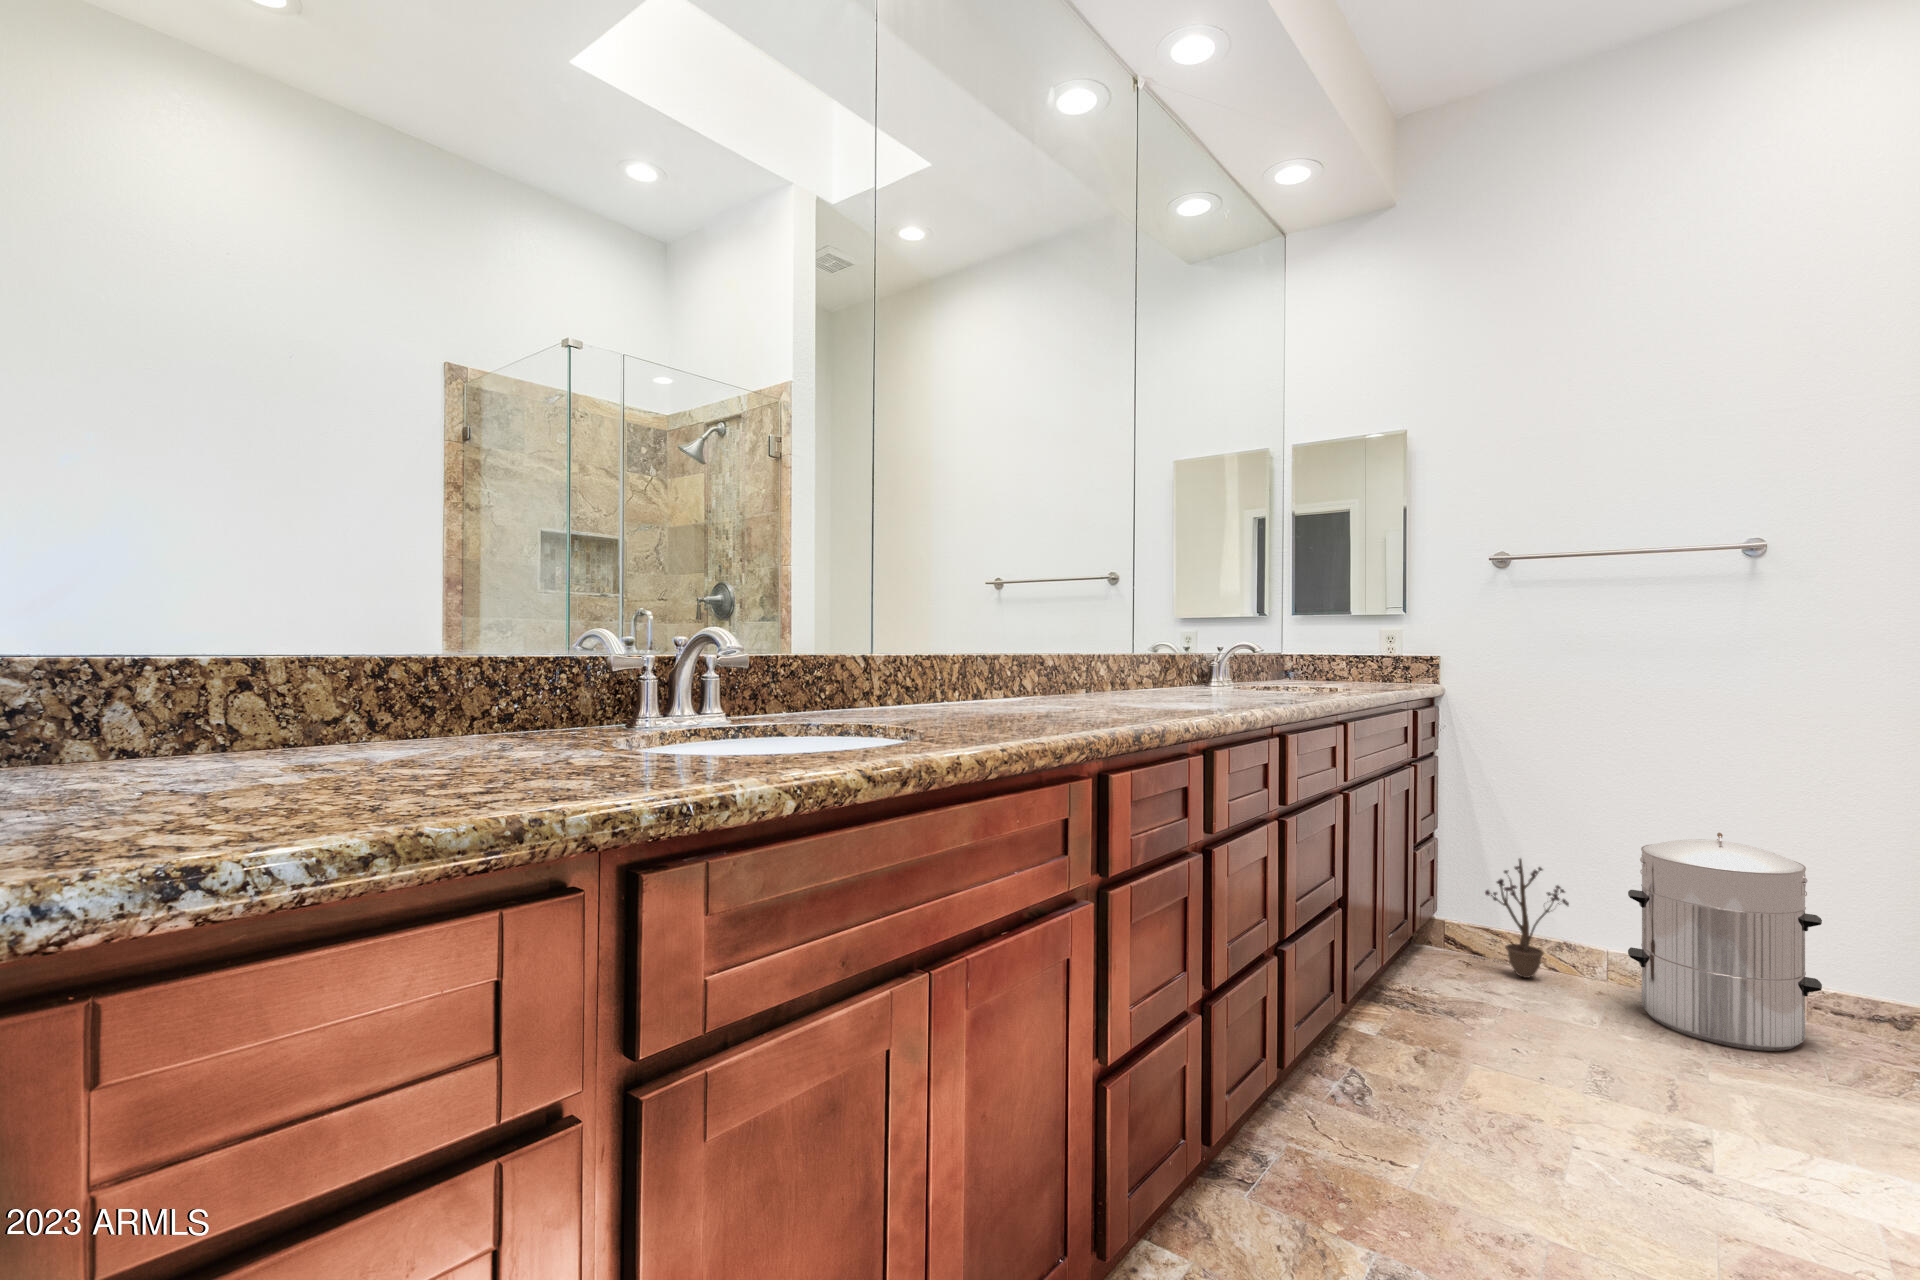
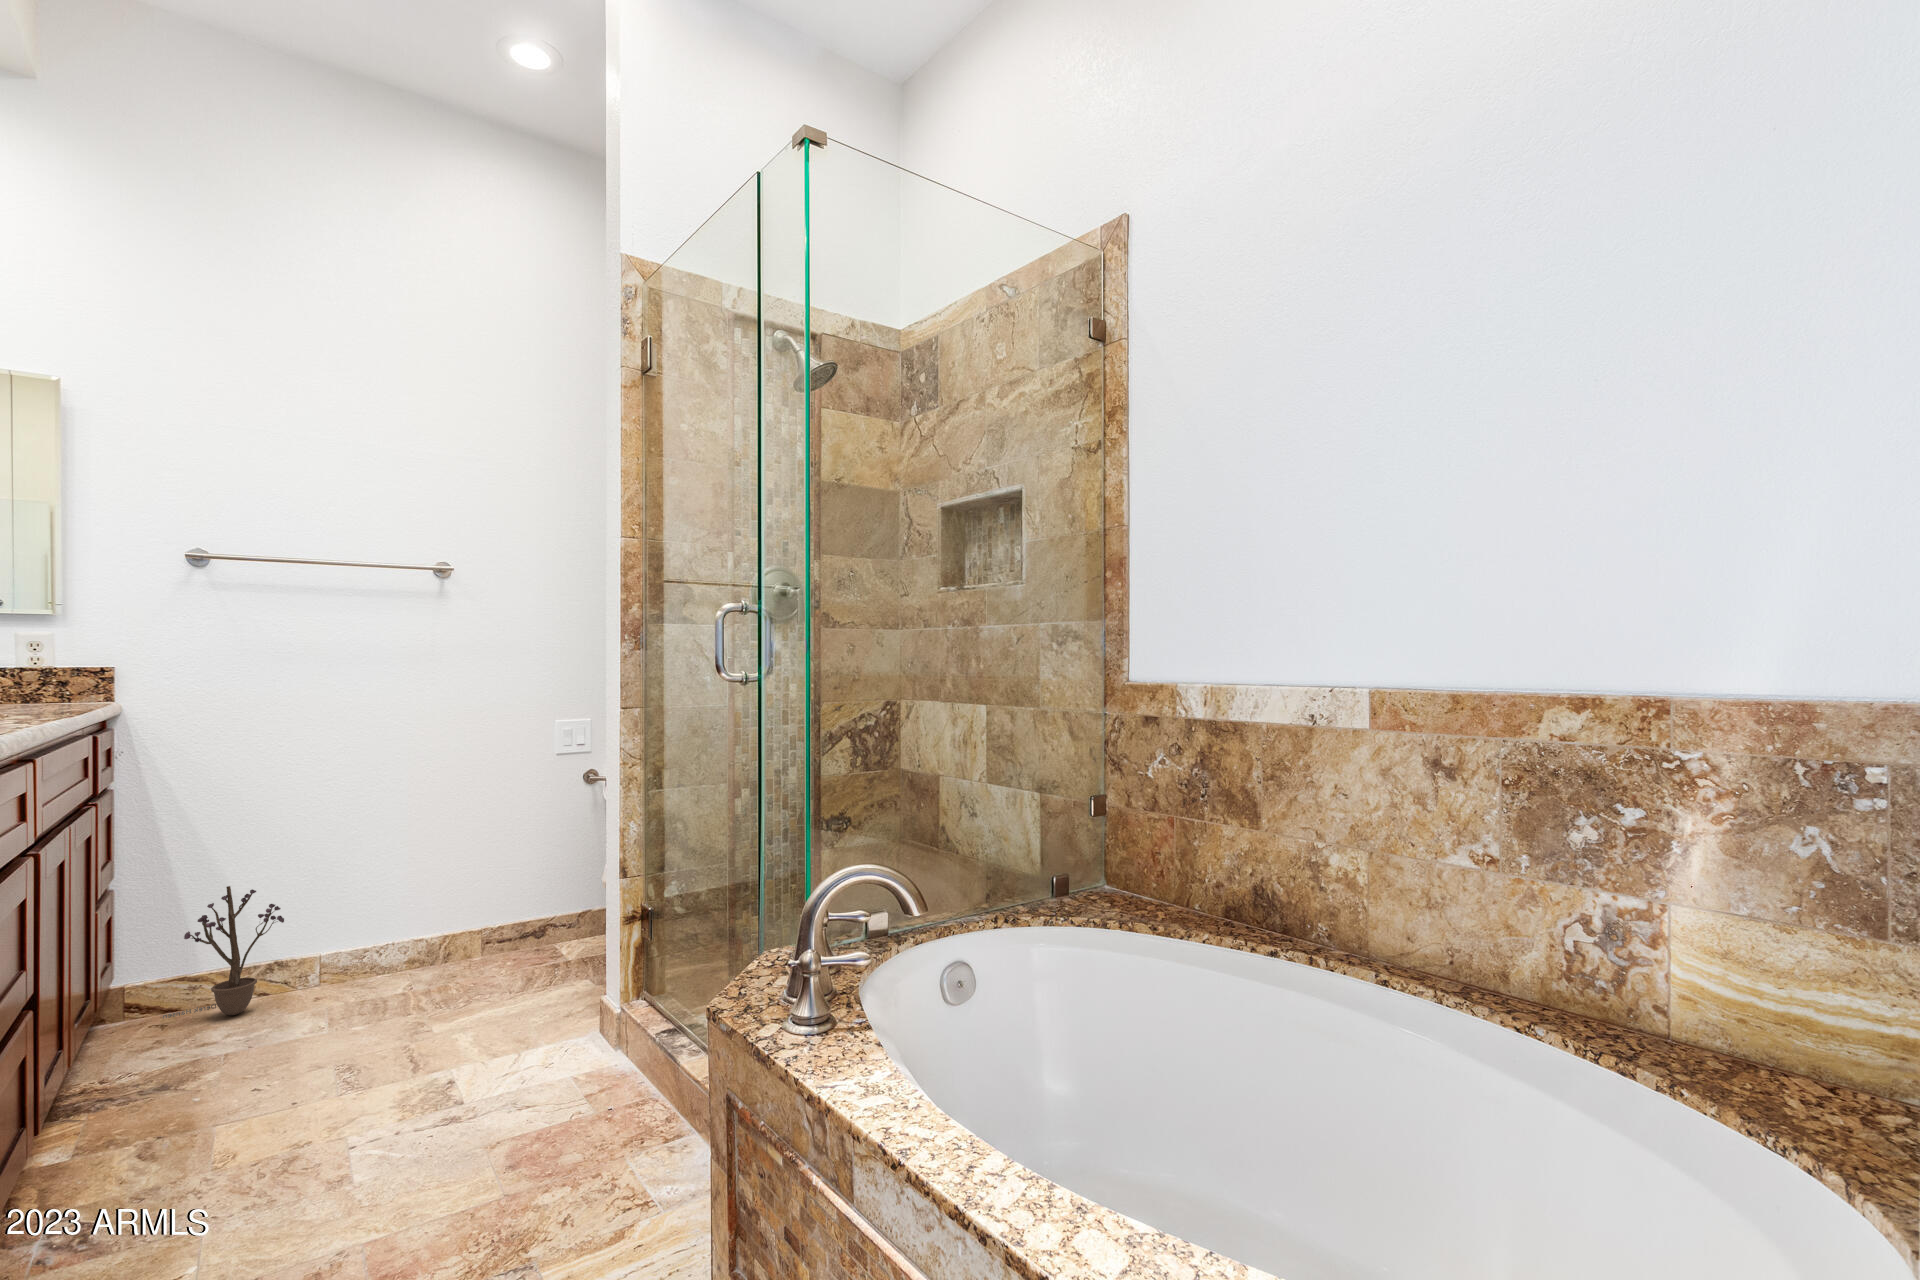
waste bin: present [1628,833,1822,1051] -> none [346,815,497,1004]

